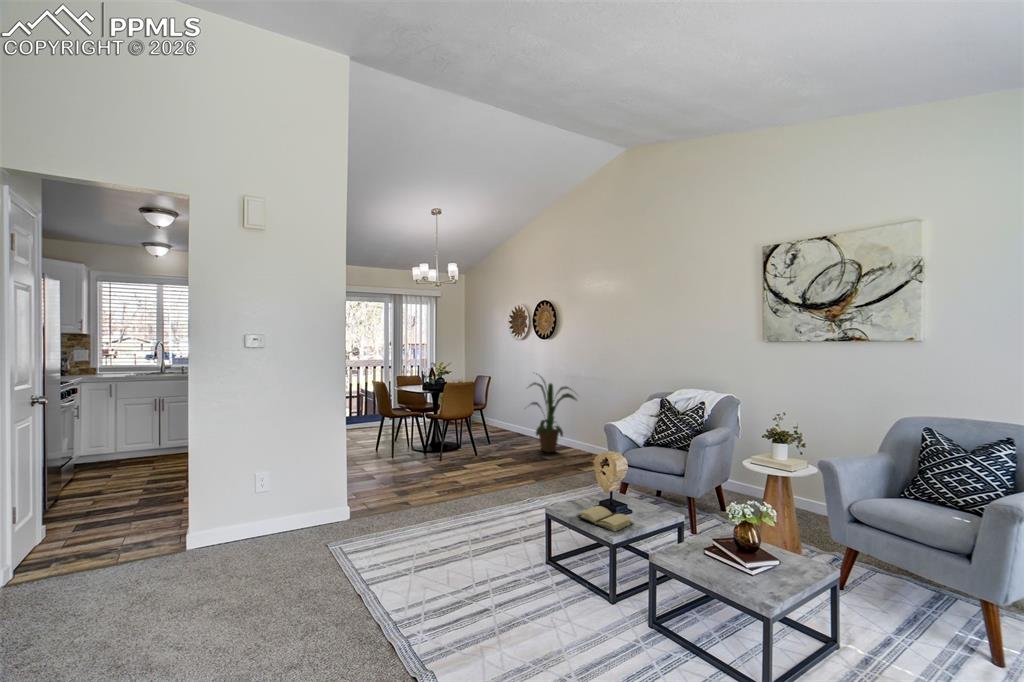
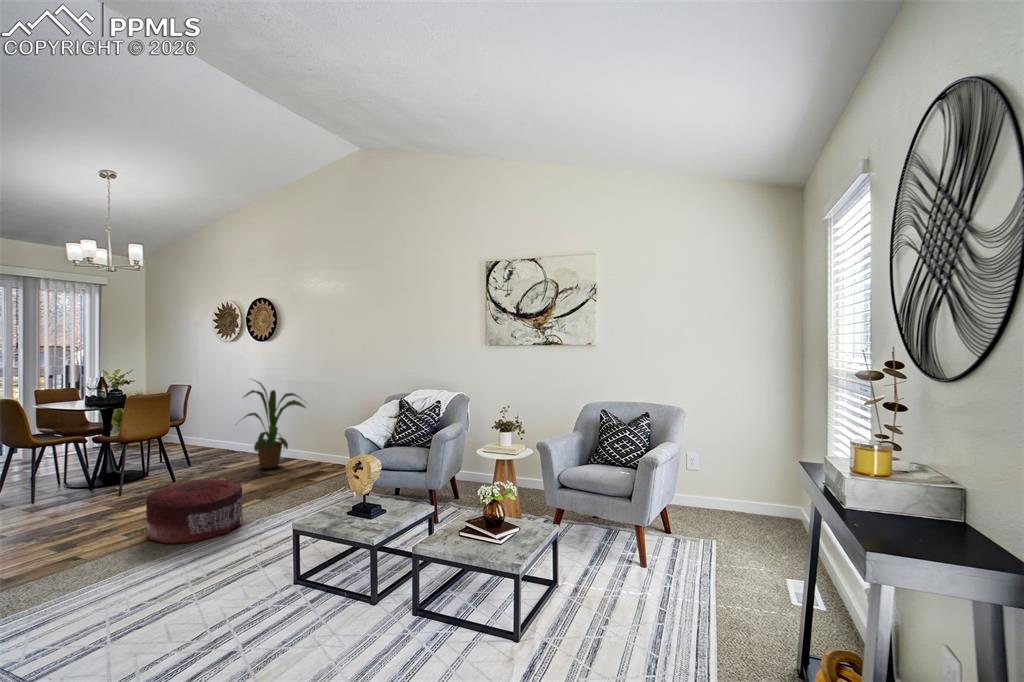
pouf: none [450,454,519,506] -> present [146,478,243,544]
book: present [577,506,633,533] -> none [332,512,392,535]

